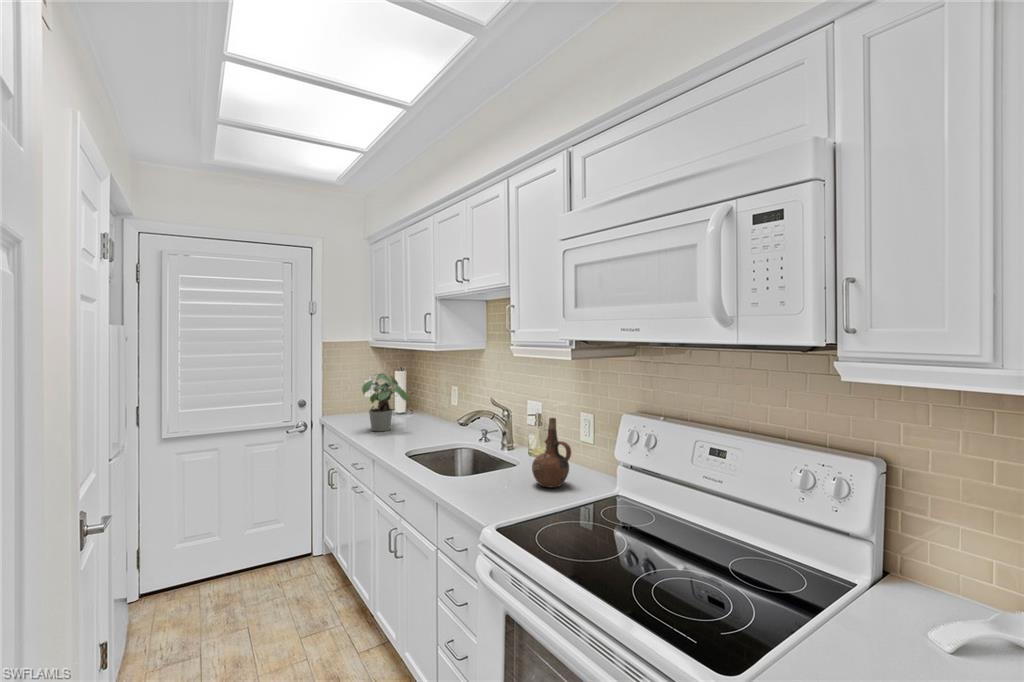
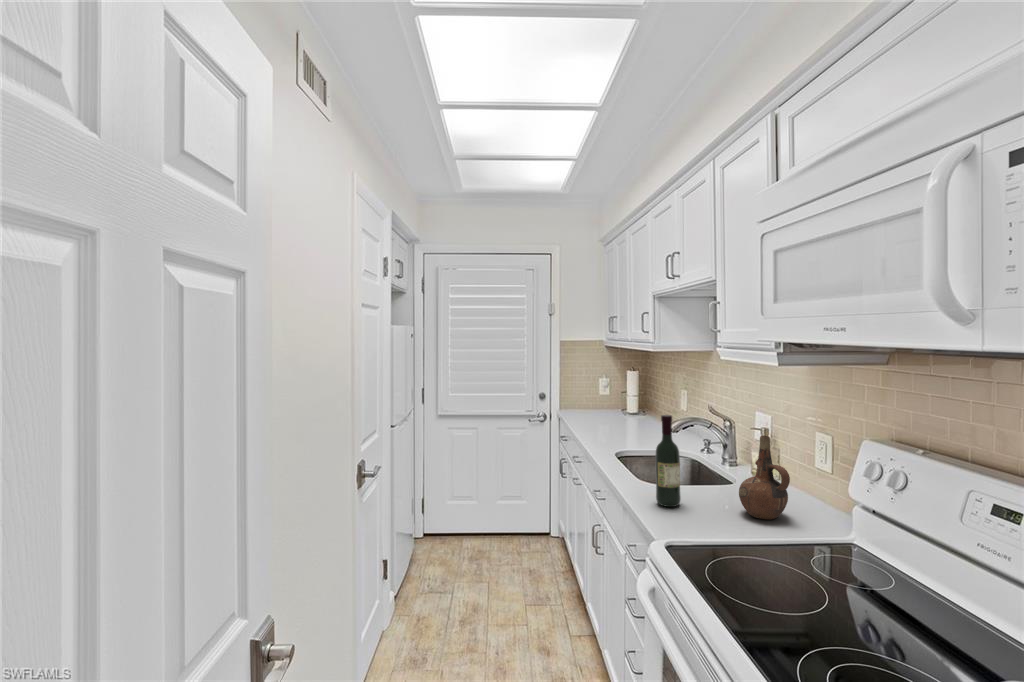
potted plant: present [362,373,409,431] -> none [585,373,630,430]
wine bottle: none [463,406,484,490] -> present [655,415,681,507]

